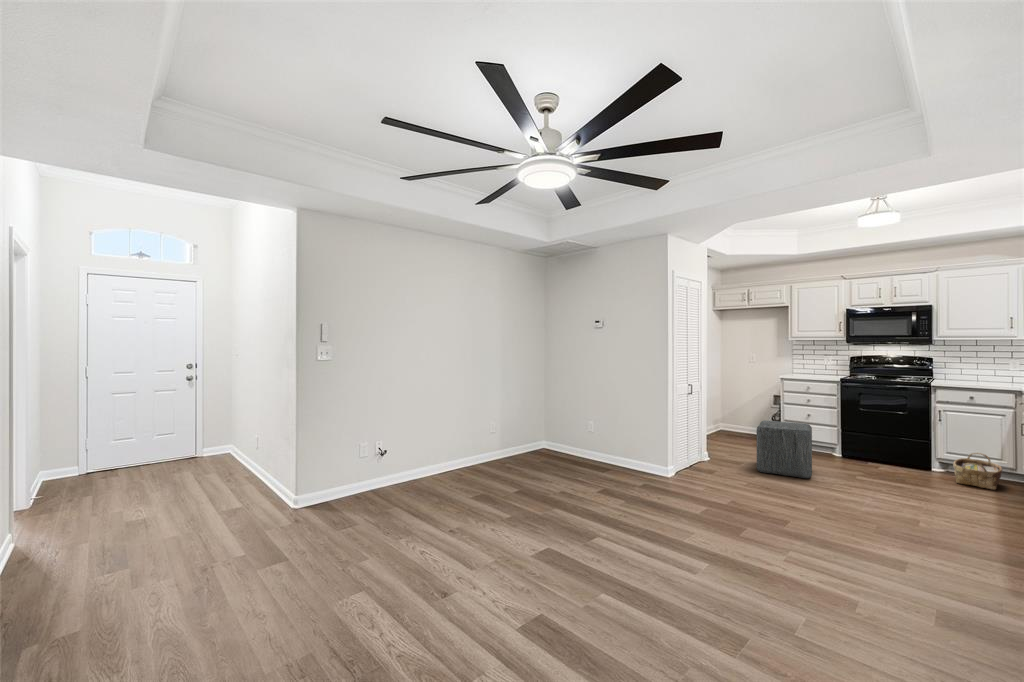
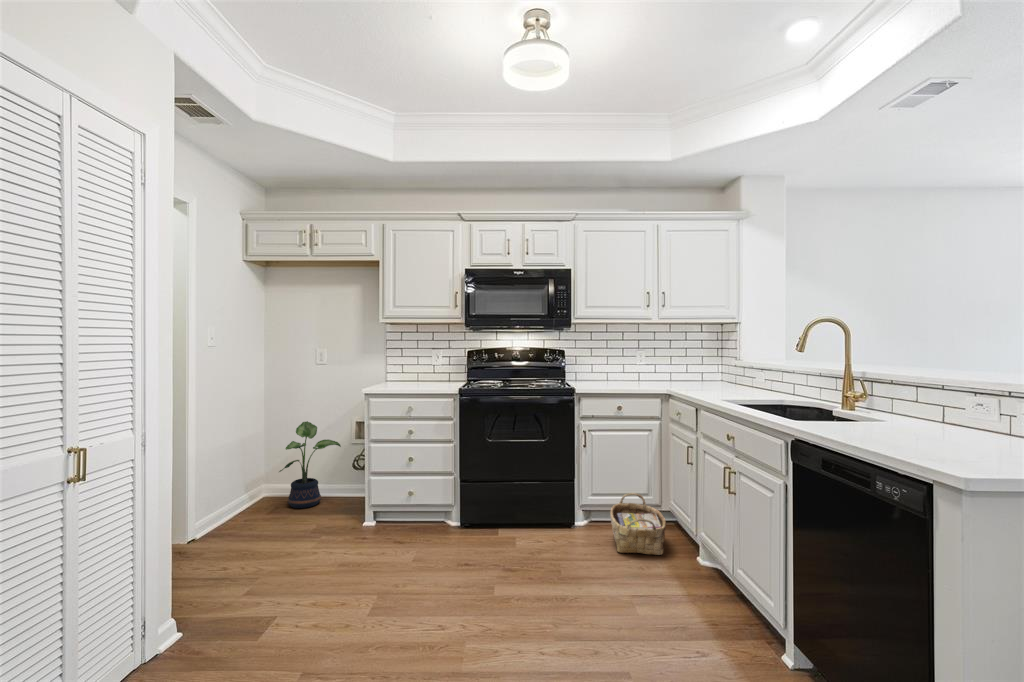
potted plant: none [731,394,765,438] -> present [279,421,341,508]
ottoman: present [757,420,812,478] -> none [301,495,423,651]

